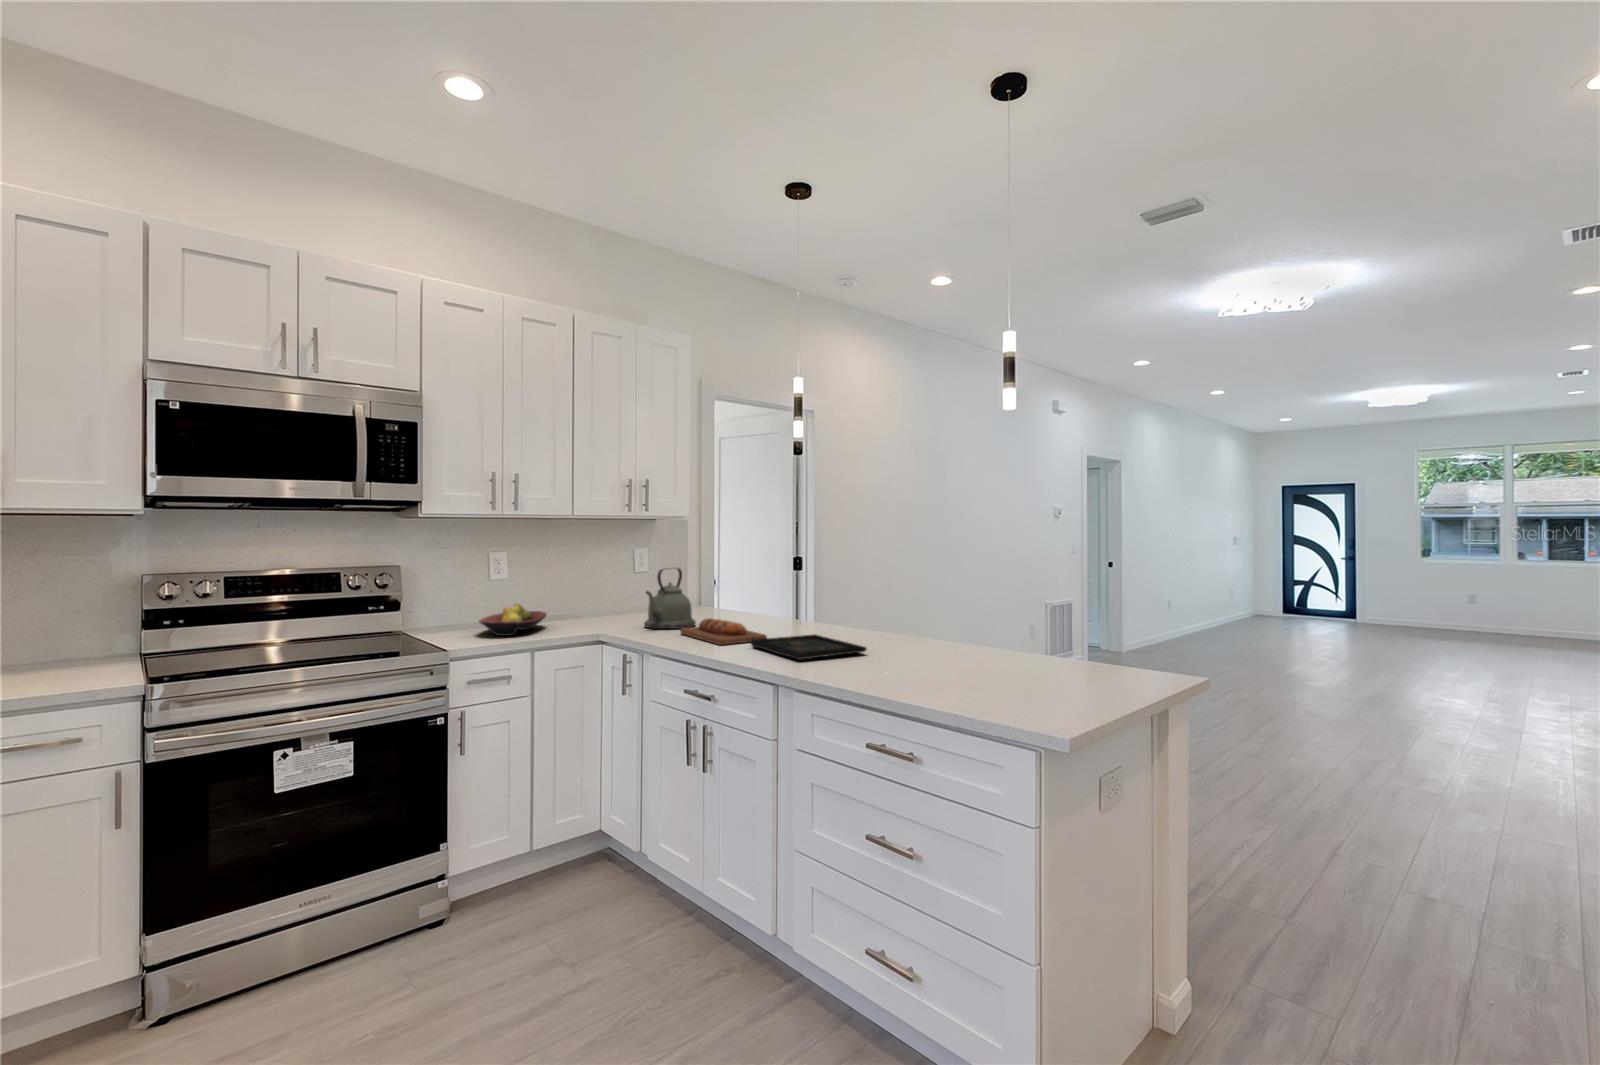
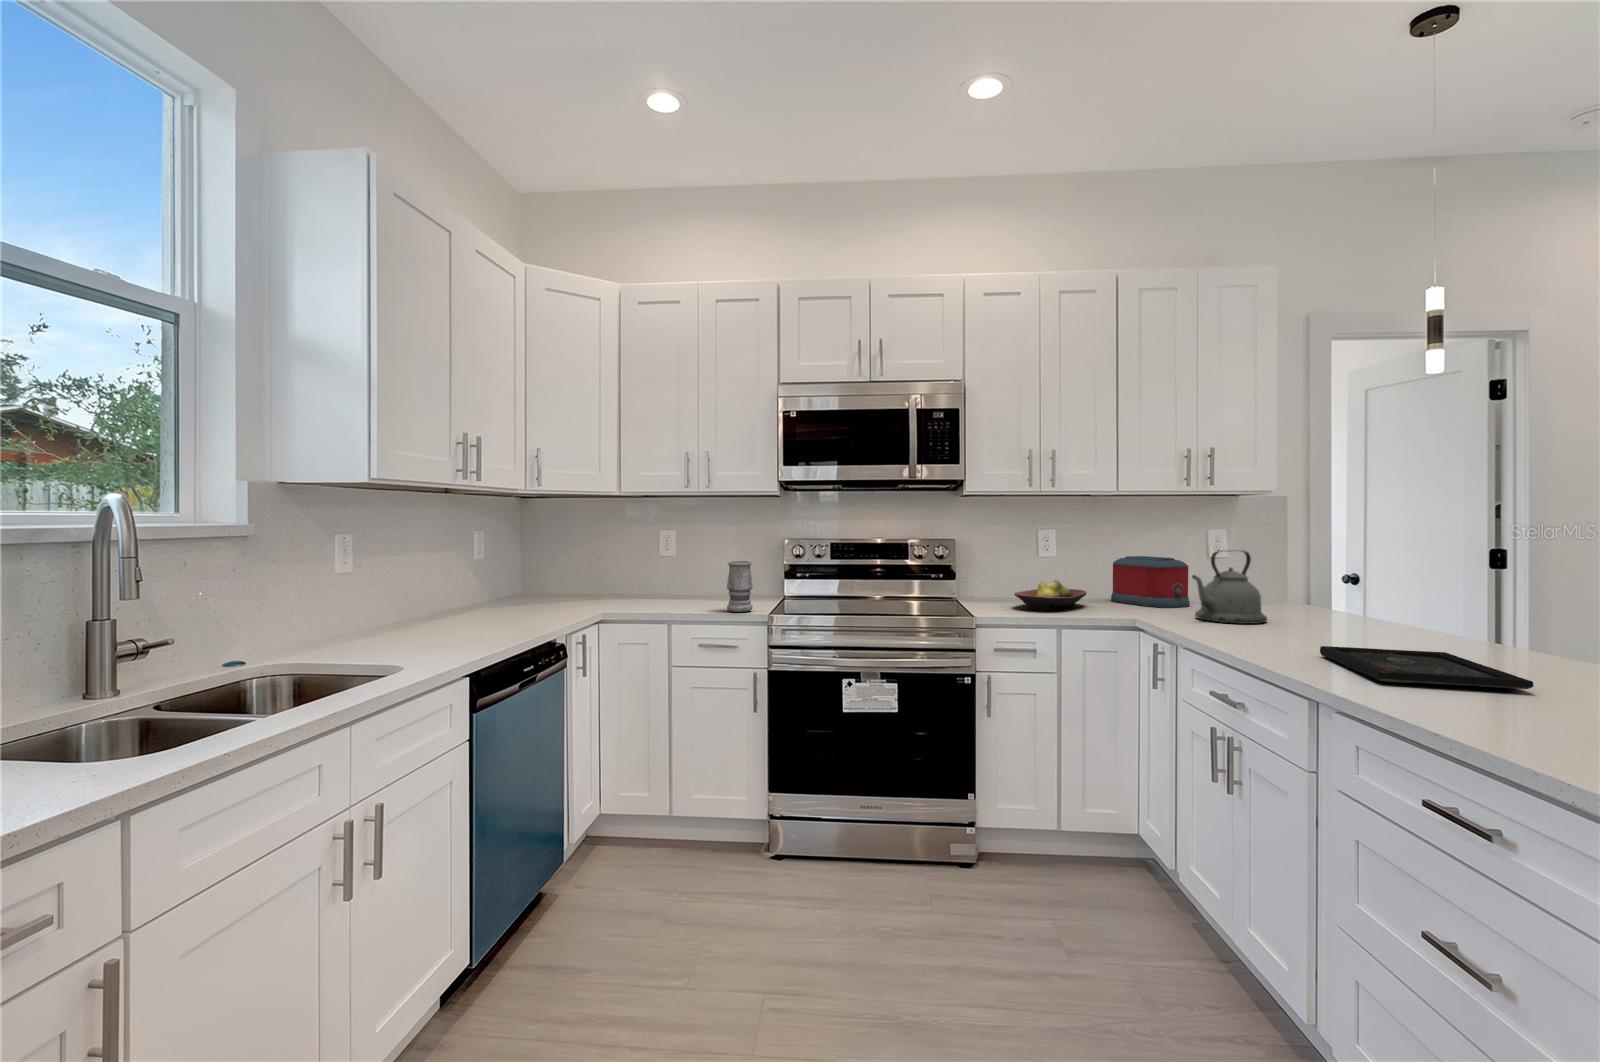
toaster: none [561,575,630,621] -> present [1111,556,1190,608]
vase: none [49,611,103,689] -> present [727,561,753,612]
bread loaf: present [680,618,767,645] -> none [1233,614,1358,651]

